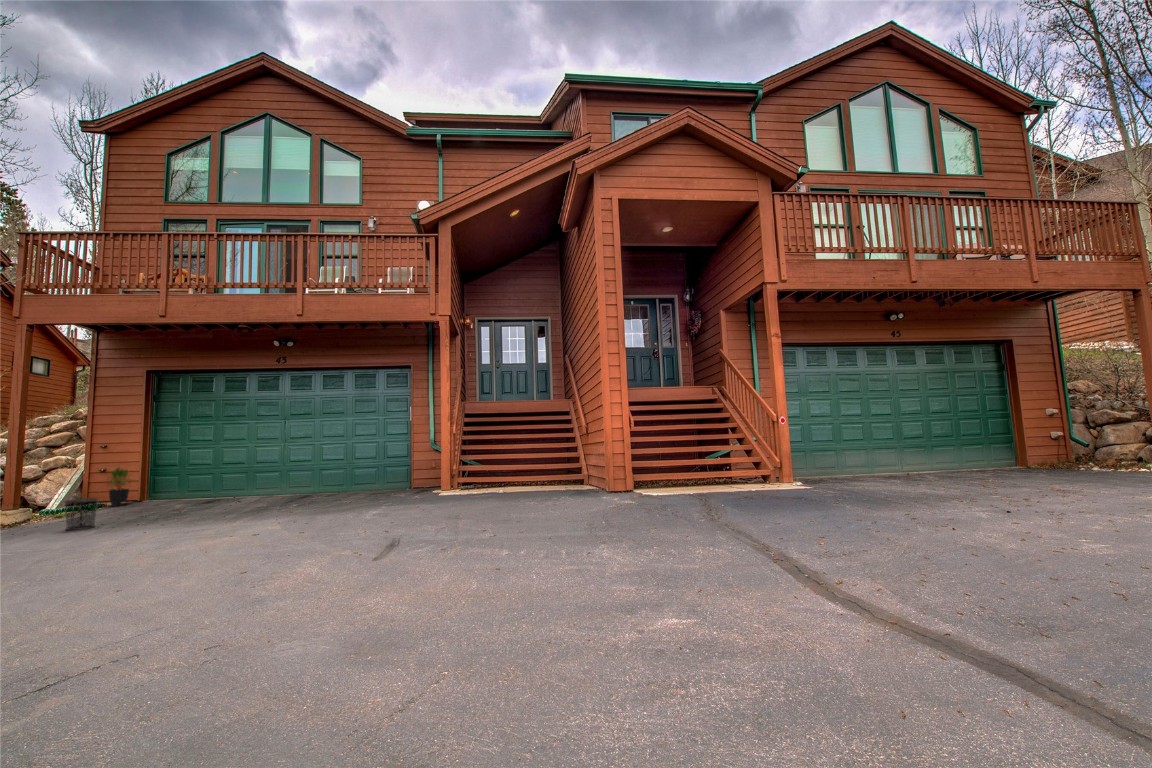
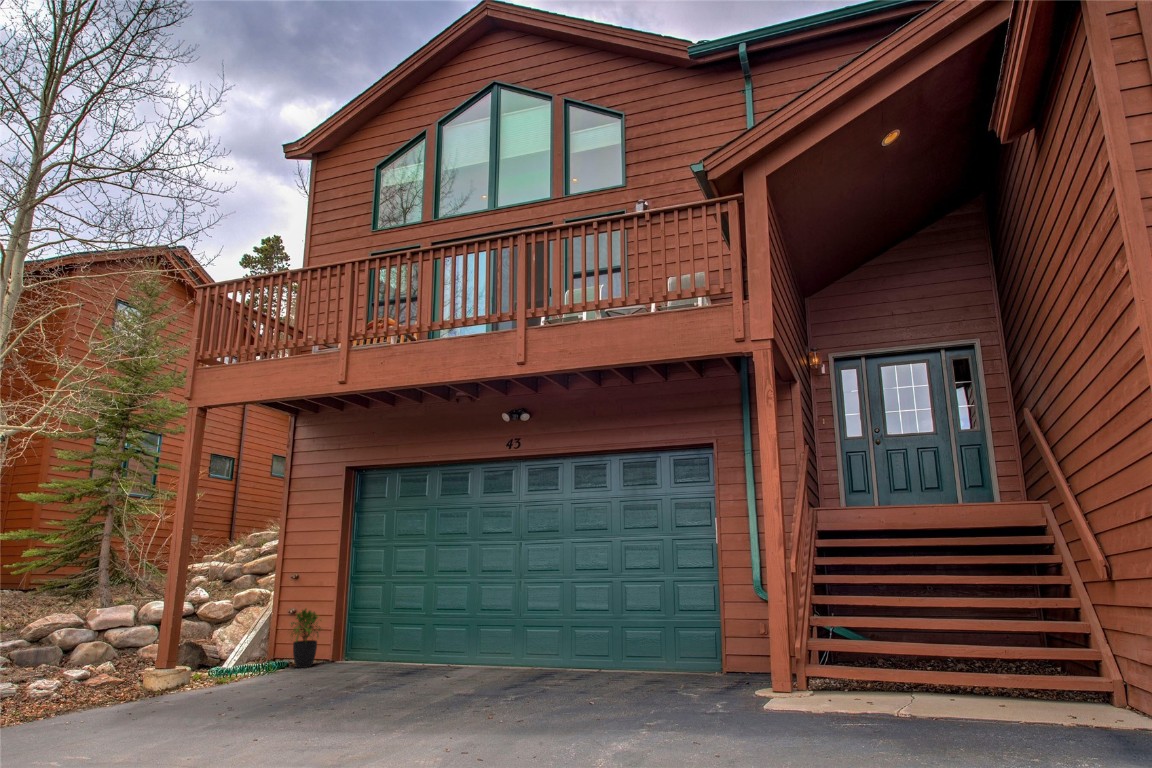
trash can: present [64,498,98,530] -> none [182,671,229,725]

